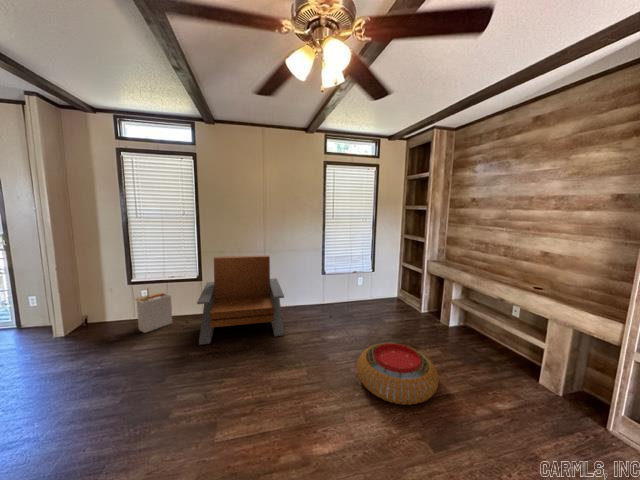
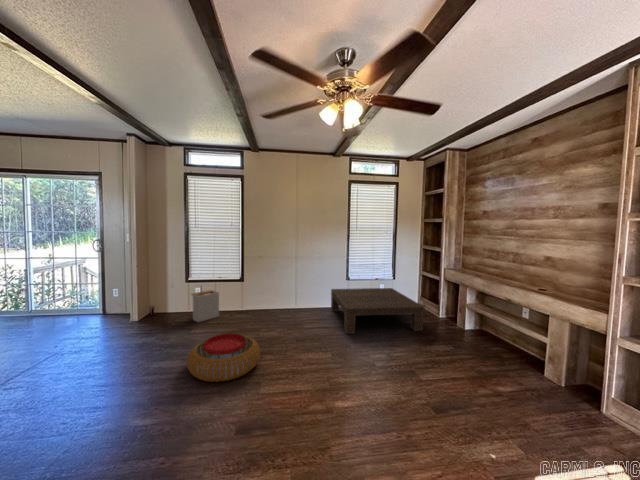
lounge chair: present [197,255,284,345] -> none [242,261,313,332]
coffee table: none [305,281,407,339] -> present [331,288,424,334]
pouf: present [357,343,439,405] -> present [187,334,260,382]

